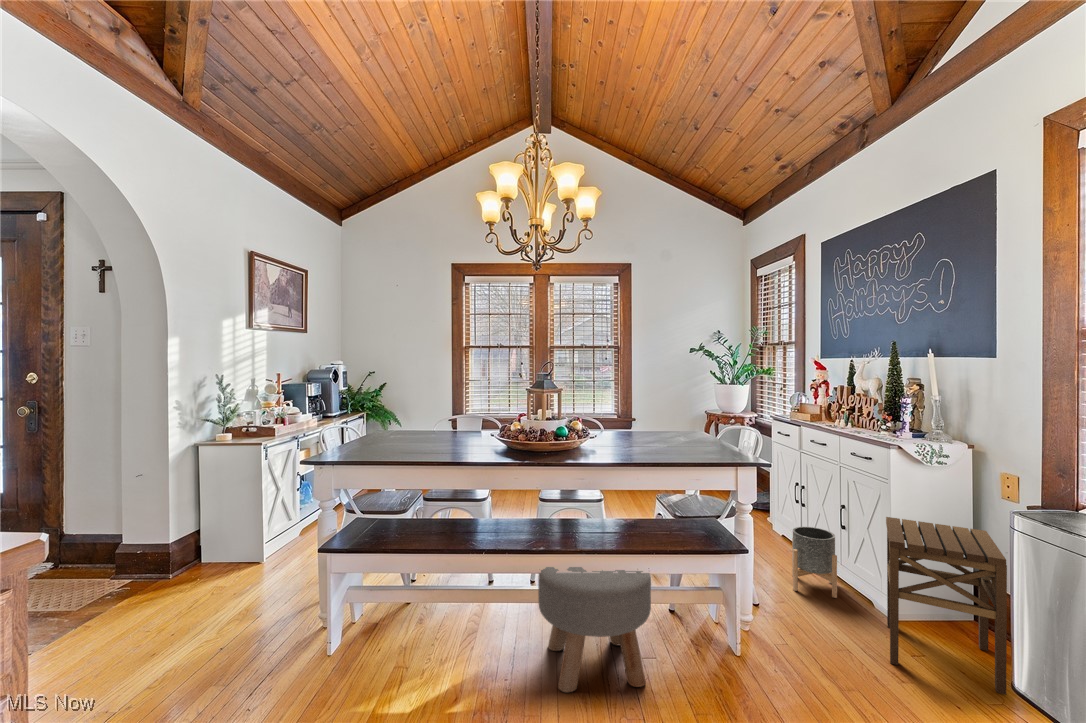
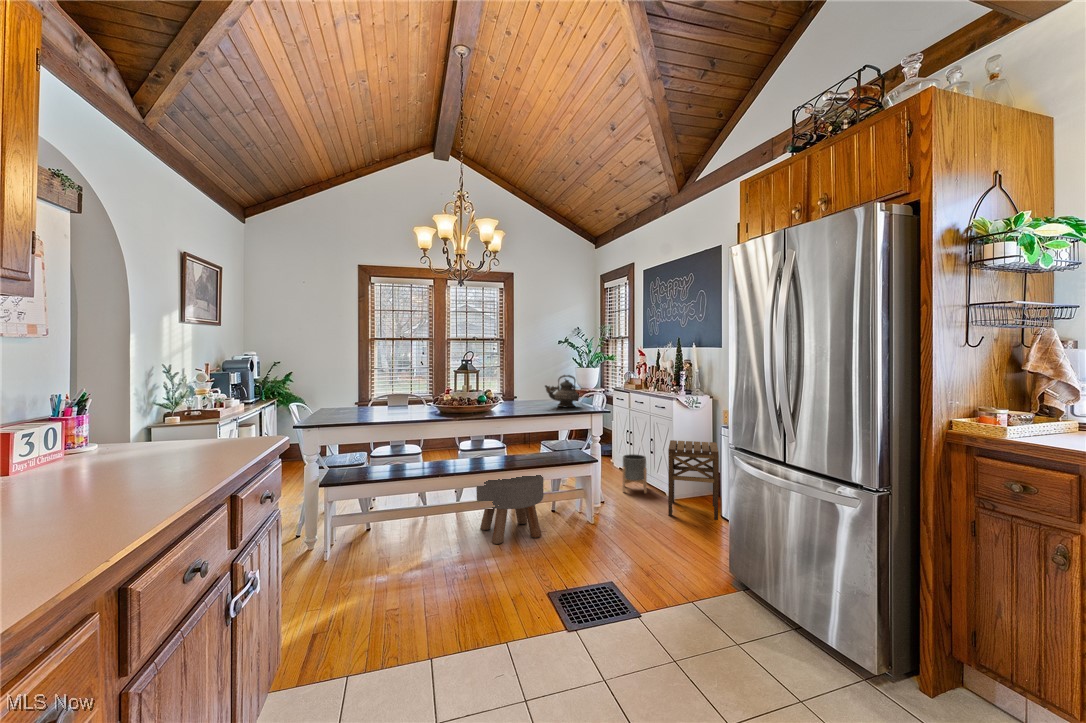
teapot: none [658,399,718,454] -> present [545,375,579,407]

